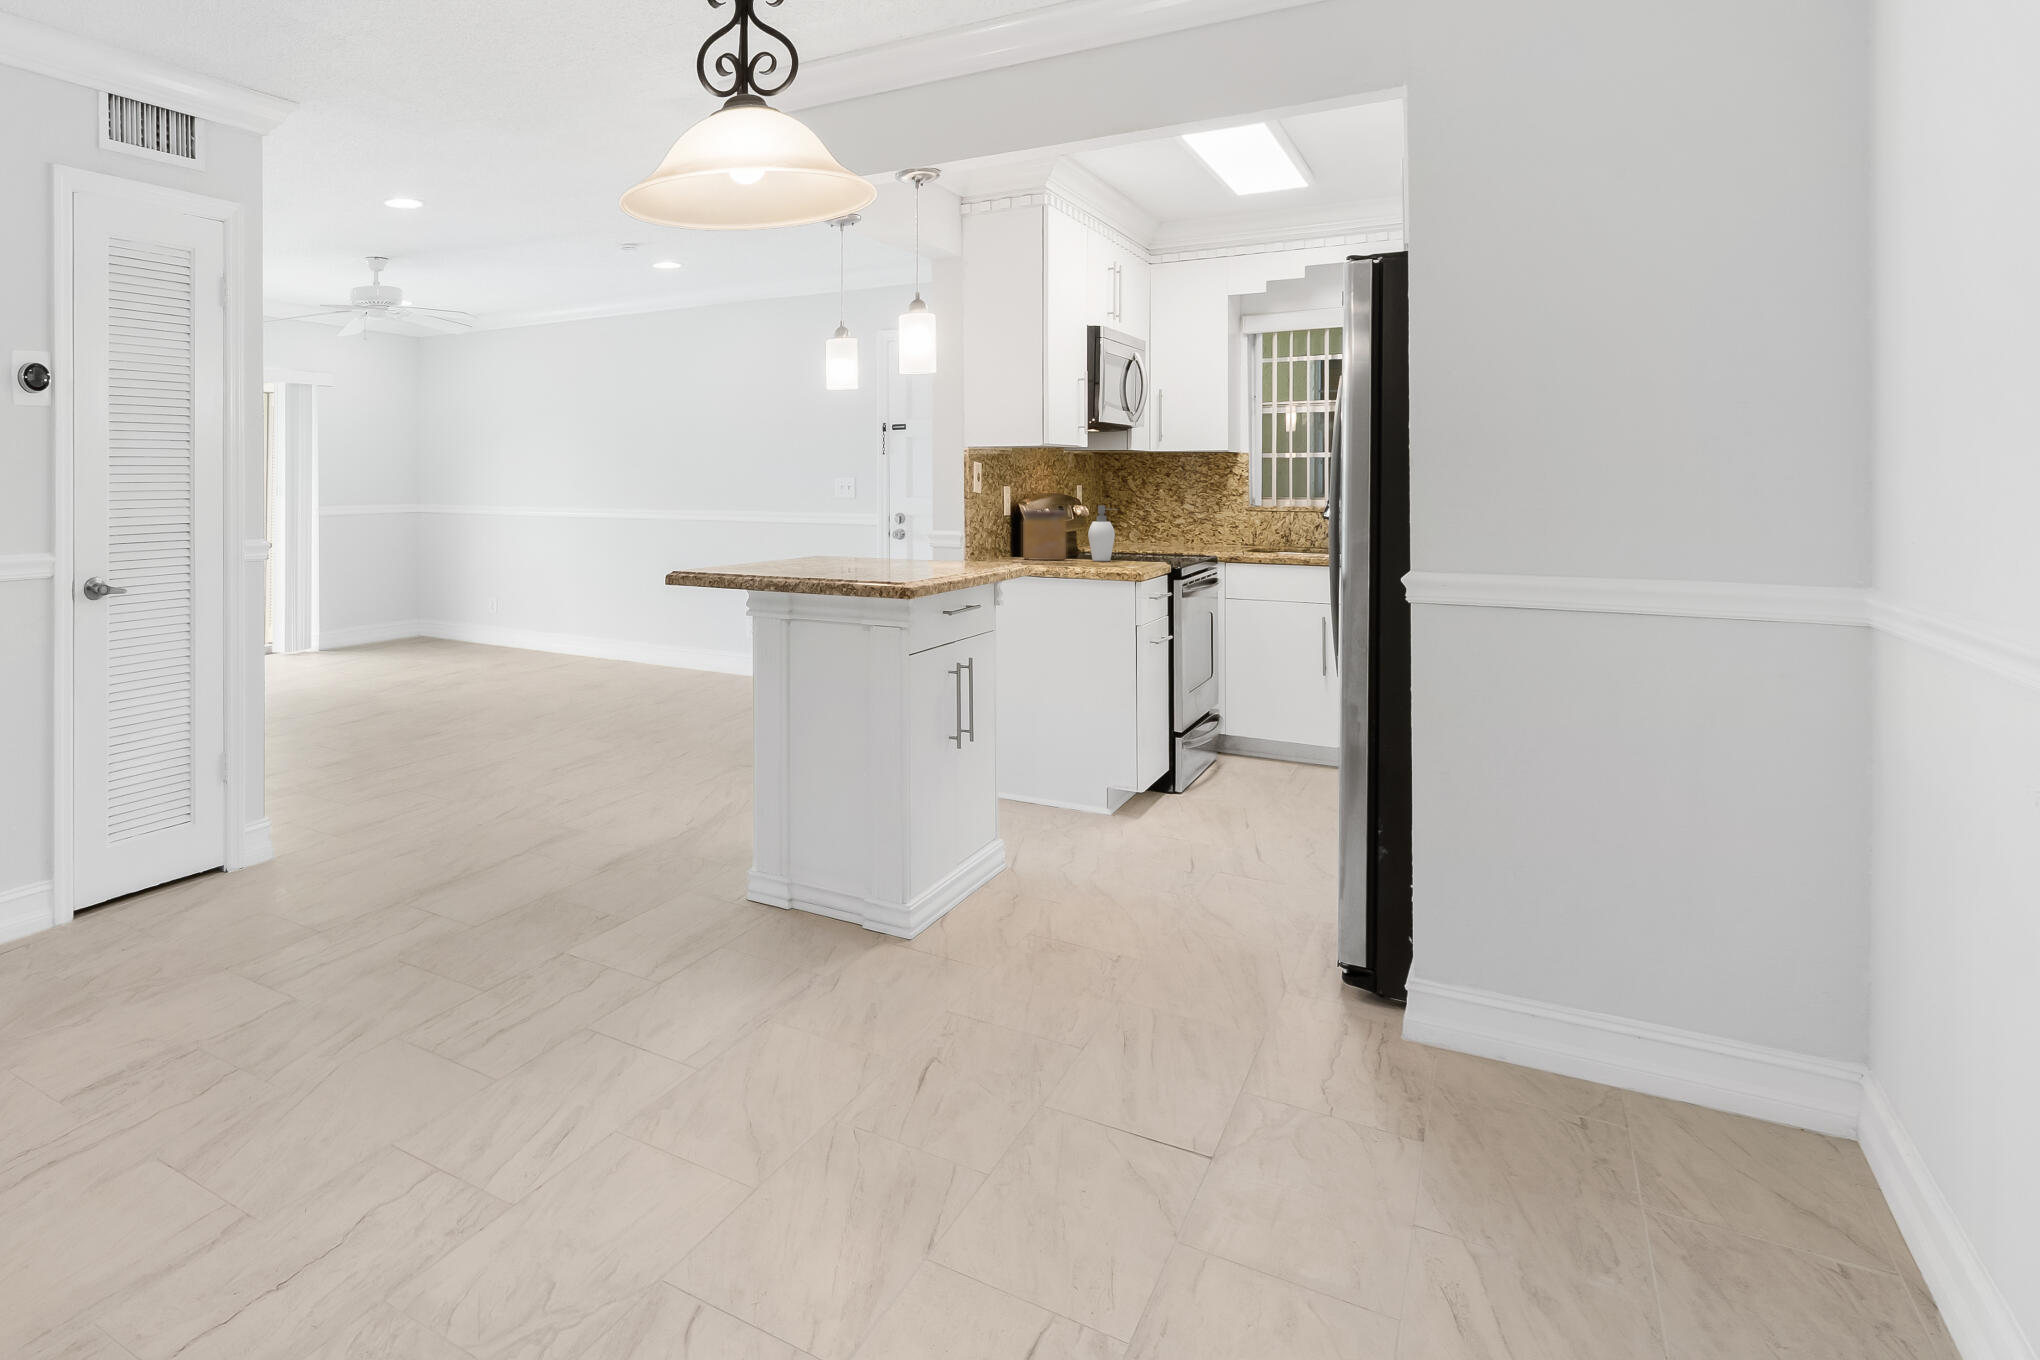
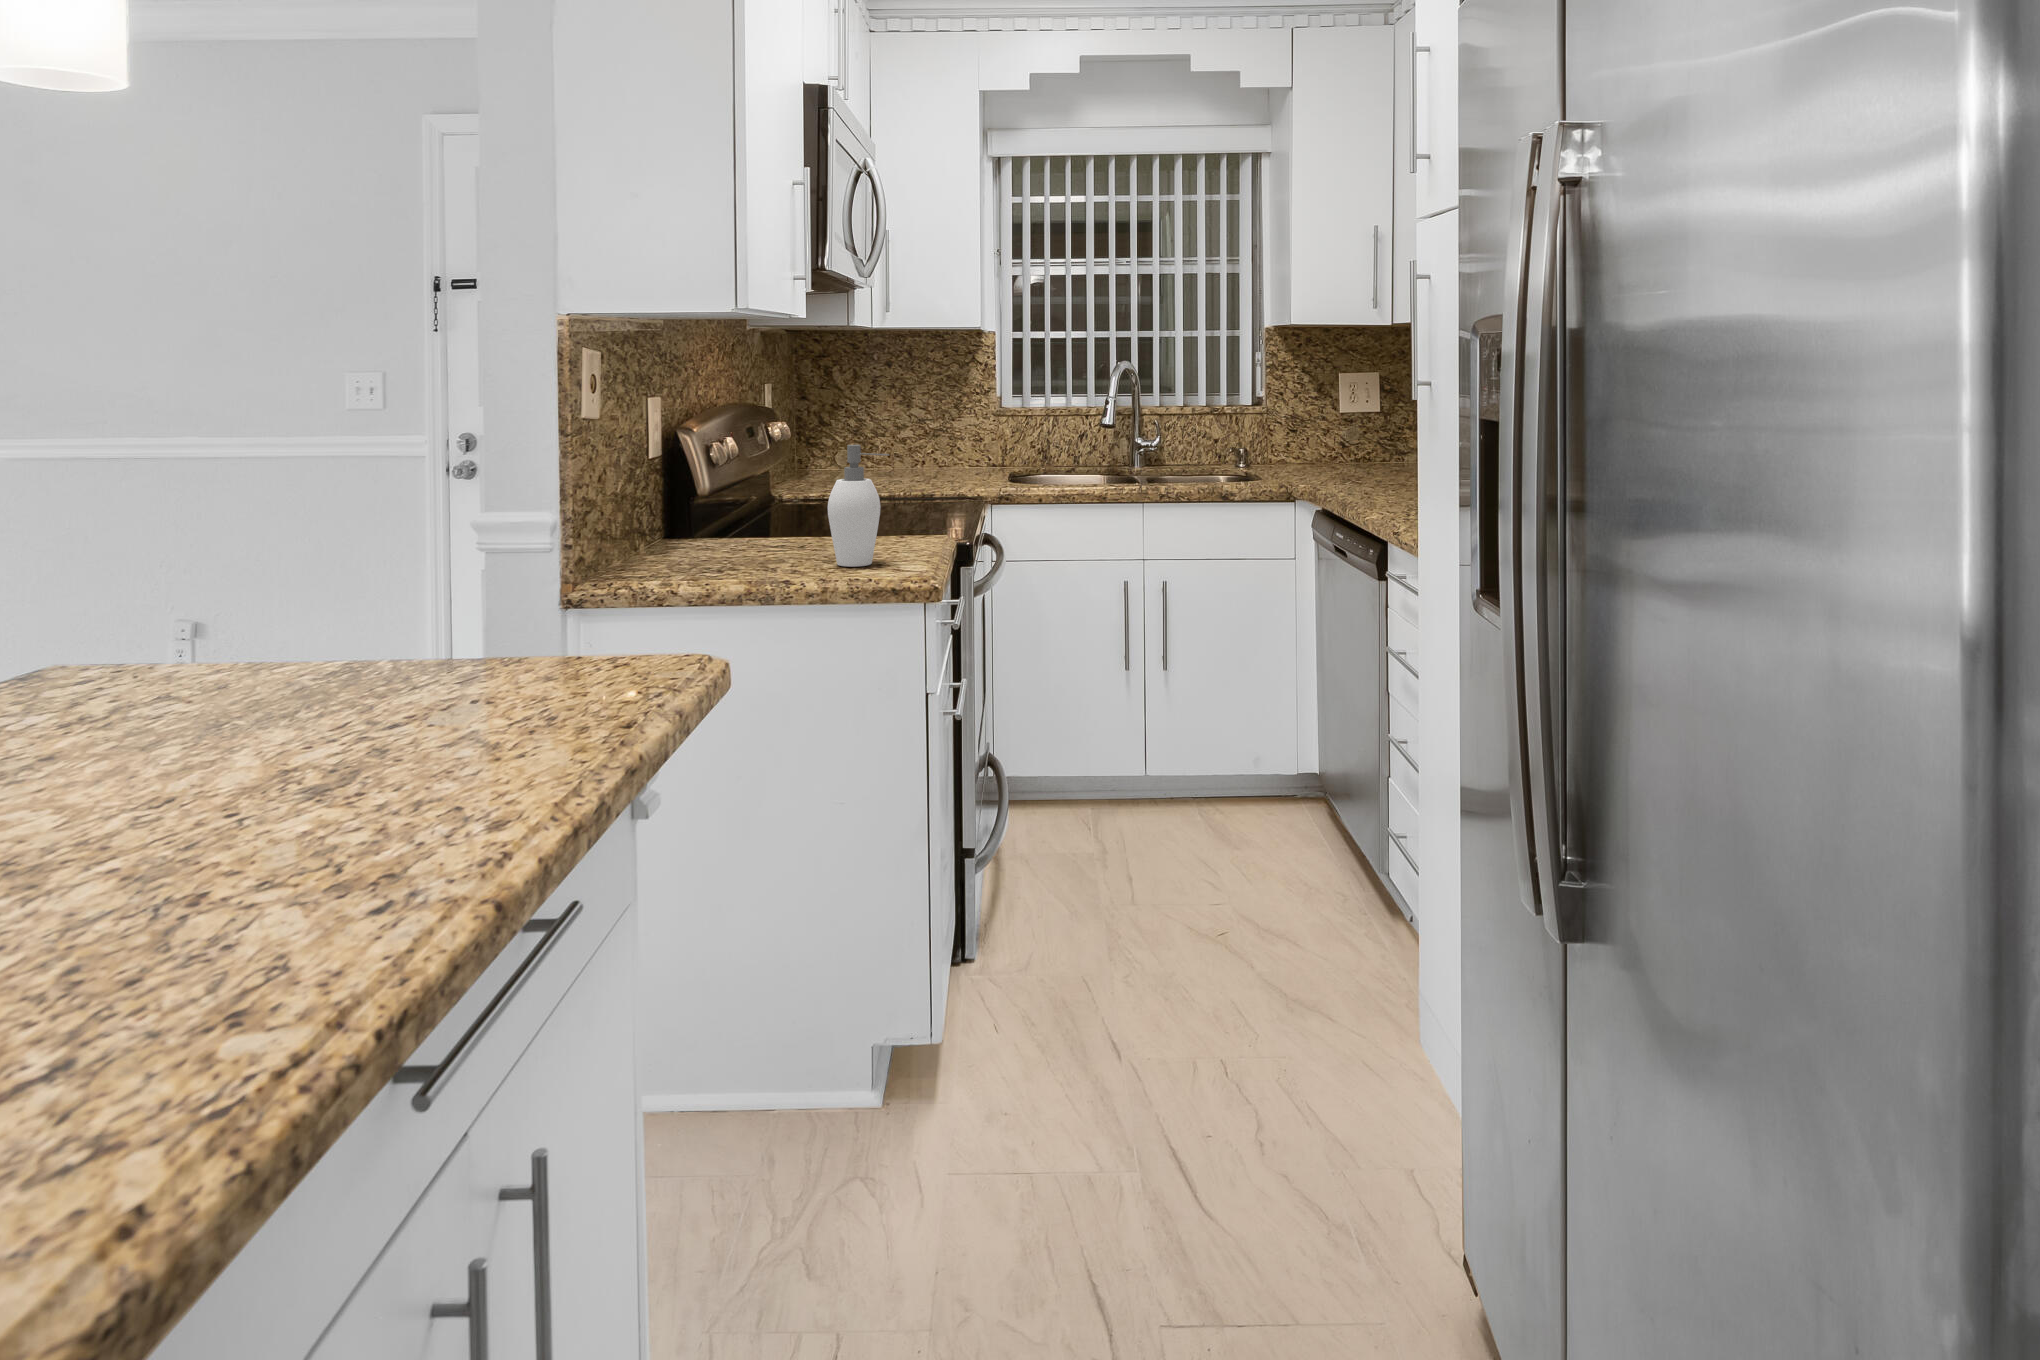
jar: present [1023,510,1067,560] -> none [689,454,781,571]

